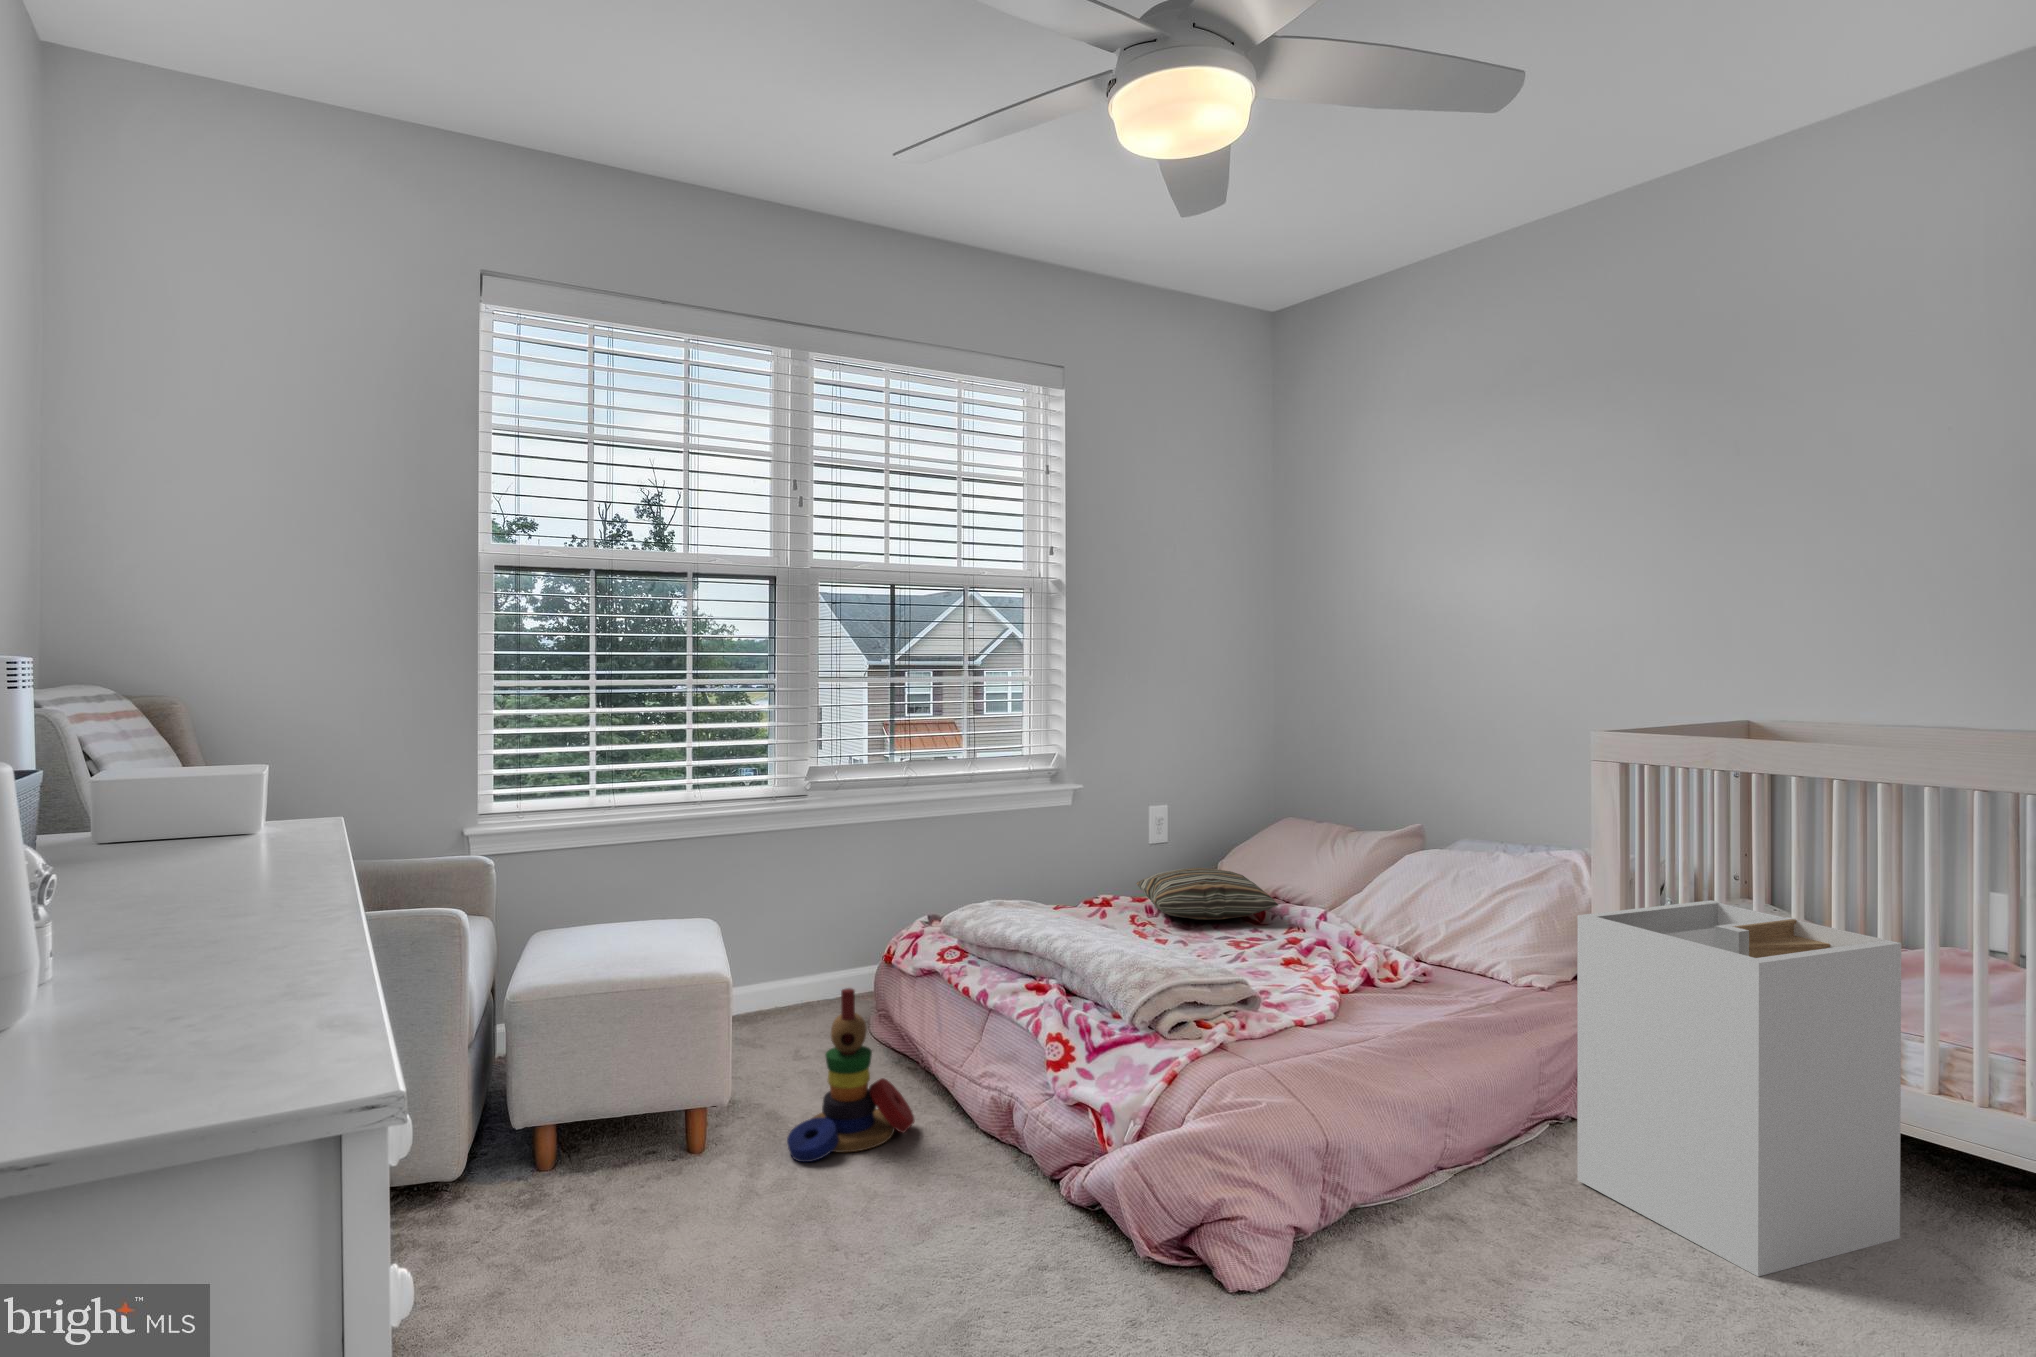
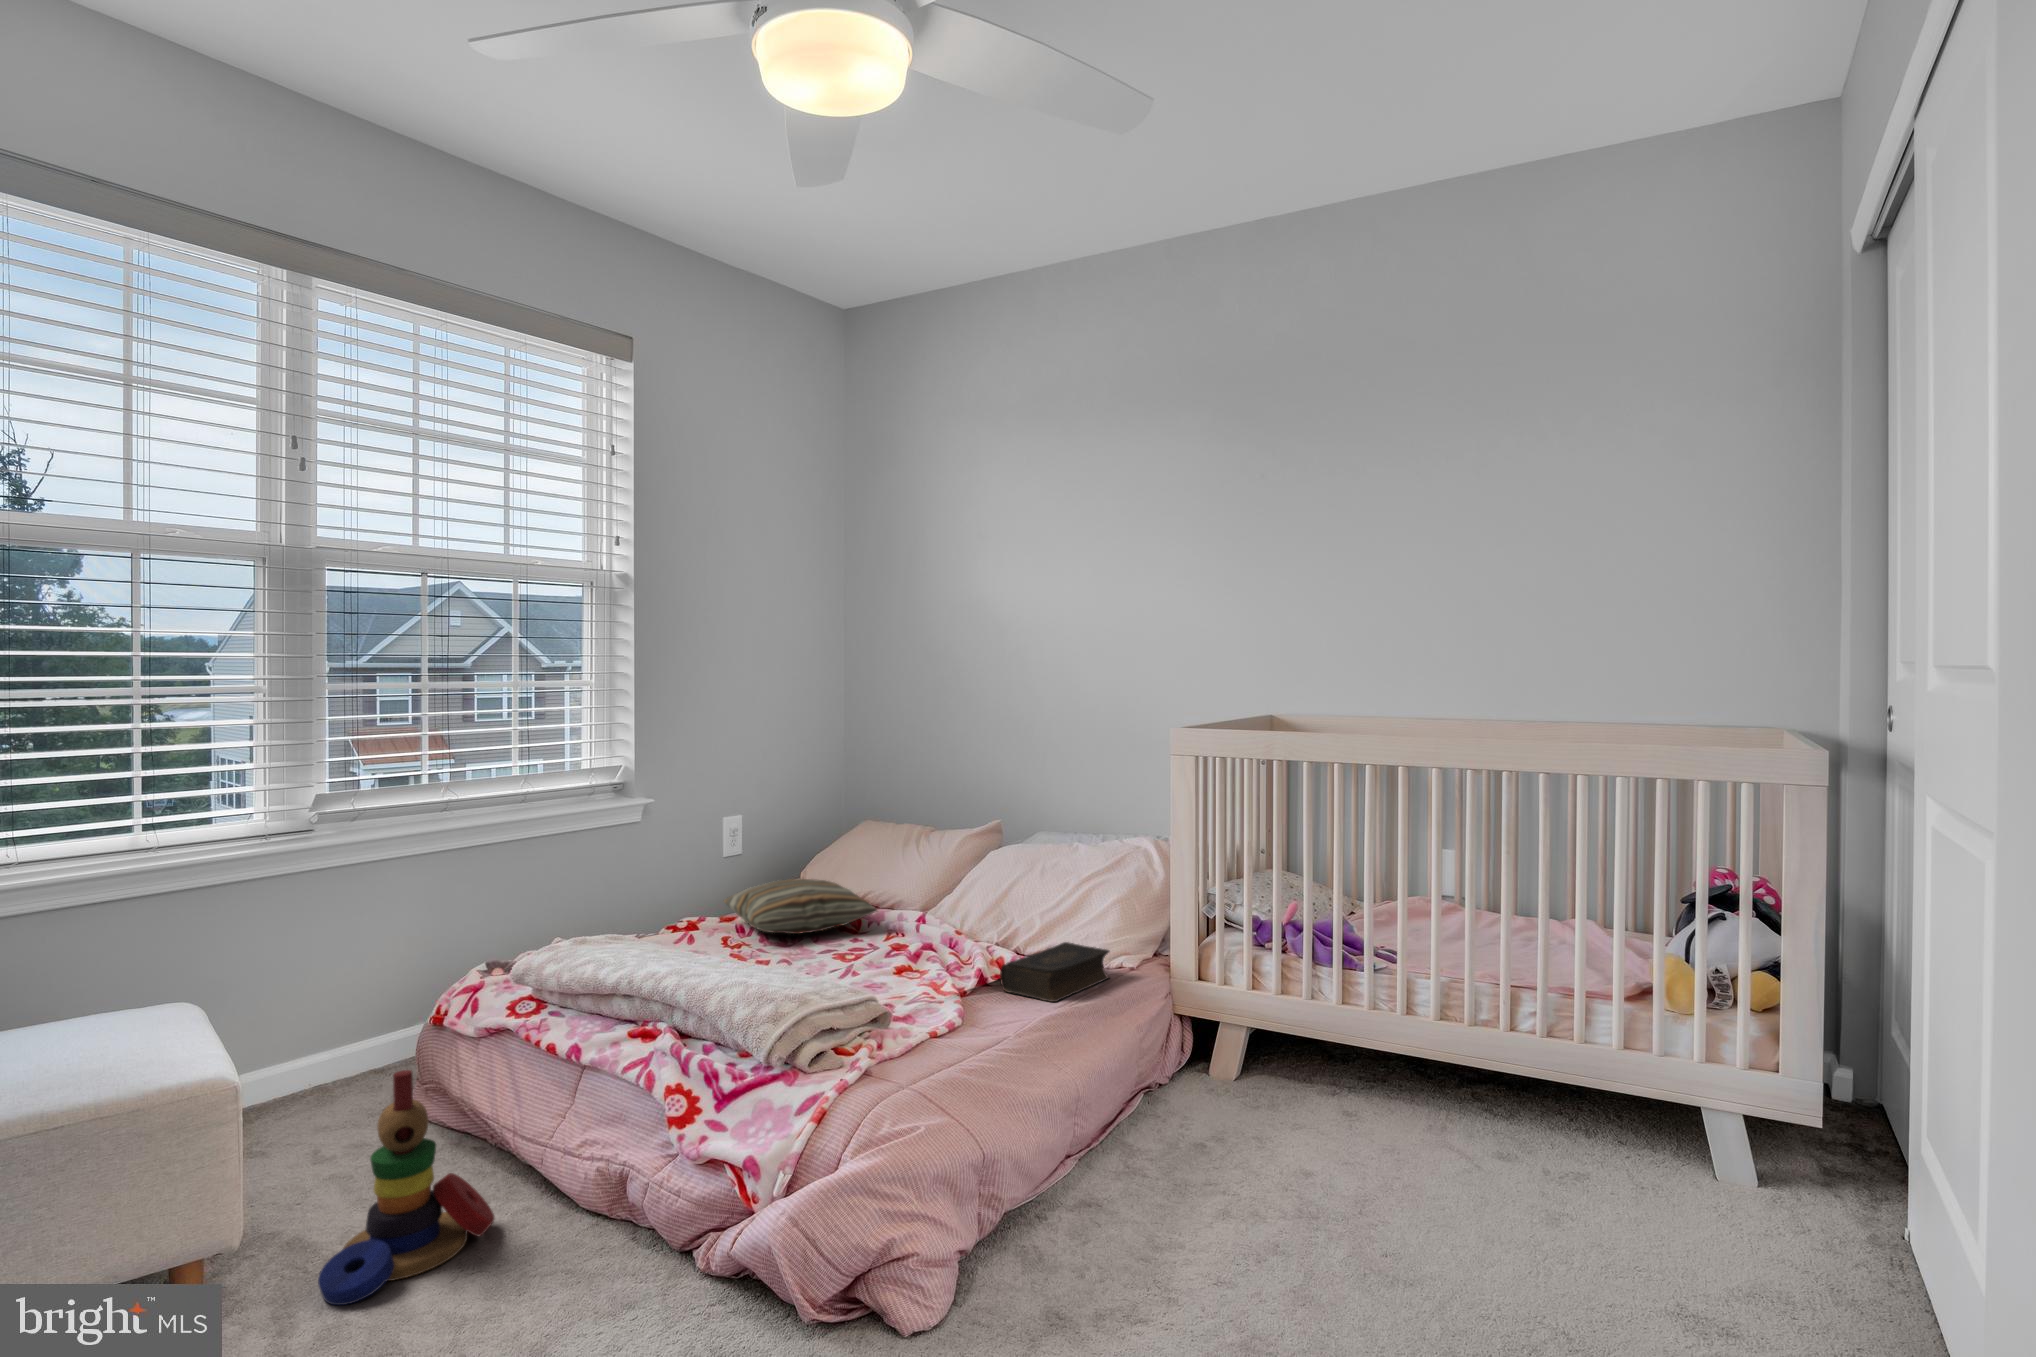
laundry hamper: present [1577,900,1901,1277] -> none [1185,875,1426,1204]
book: none [1387,954,1515,1012] -> present [1000,942,1109,1002]

